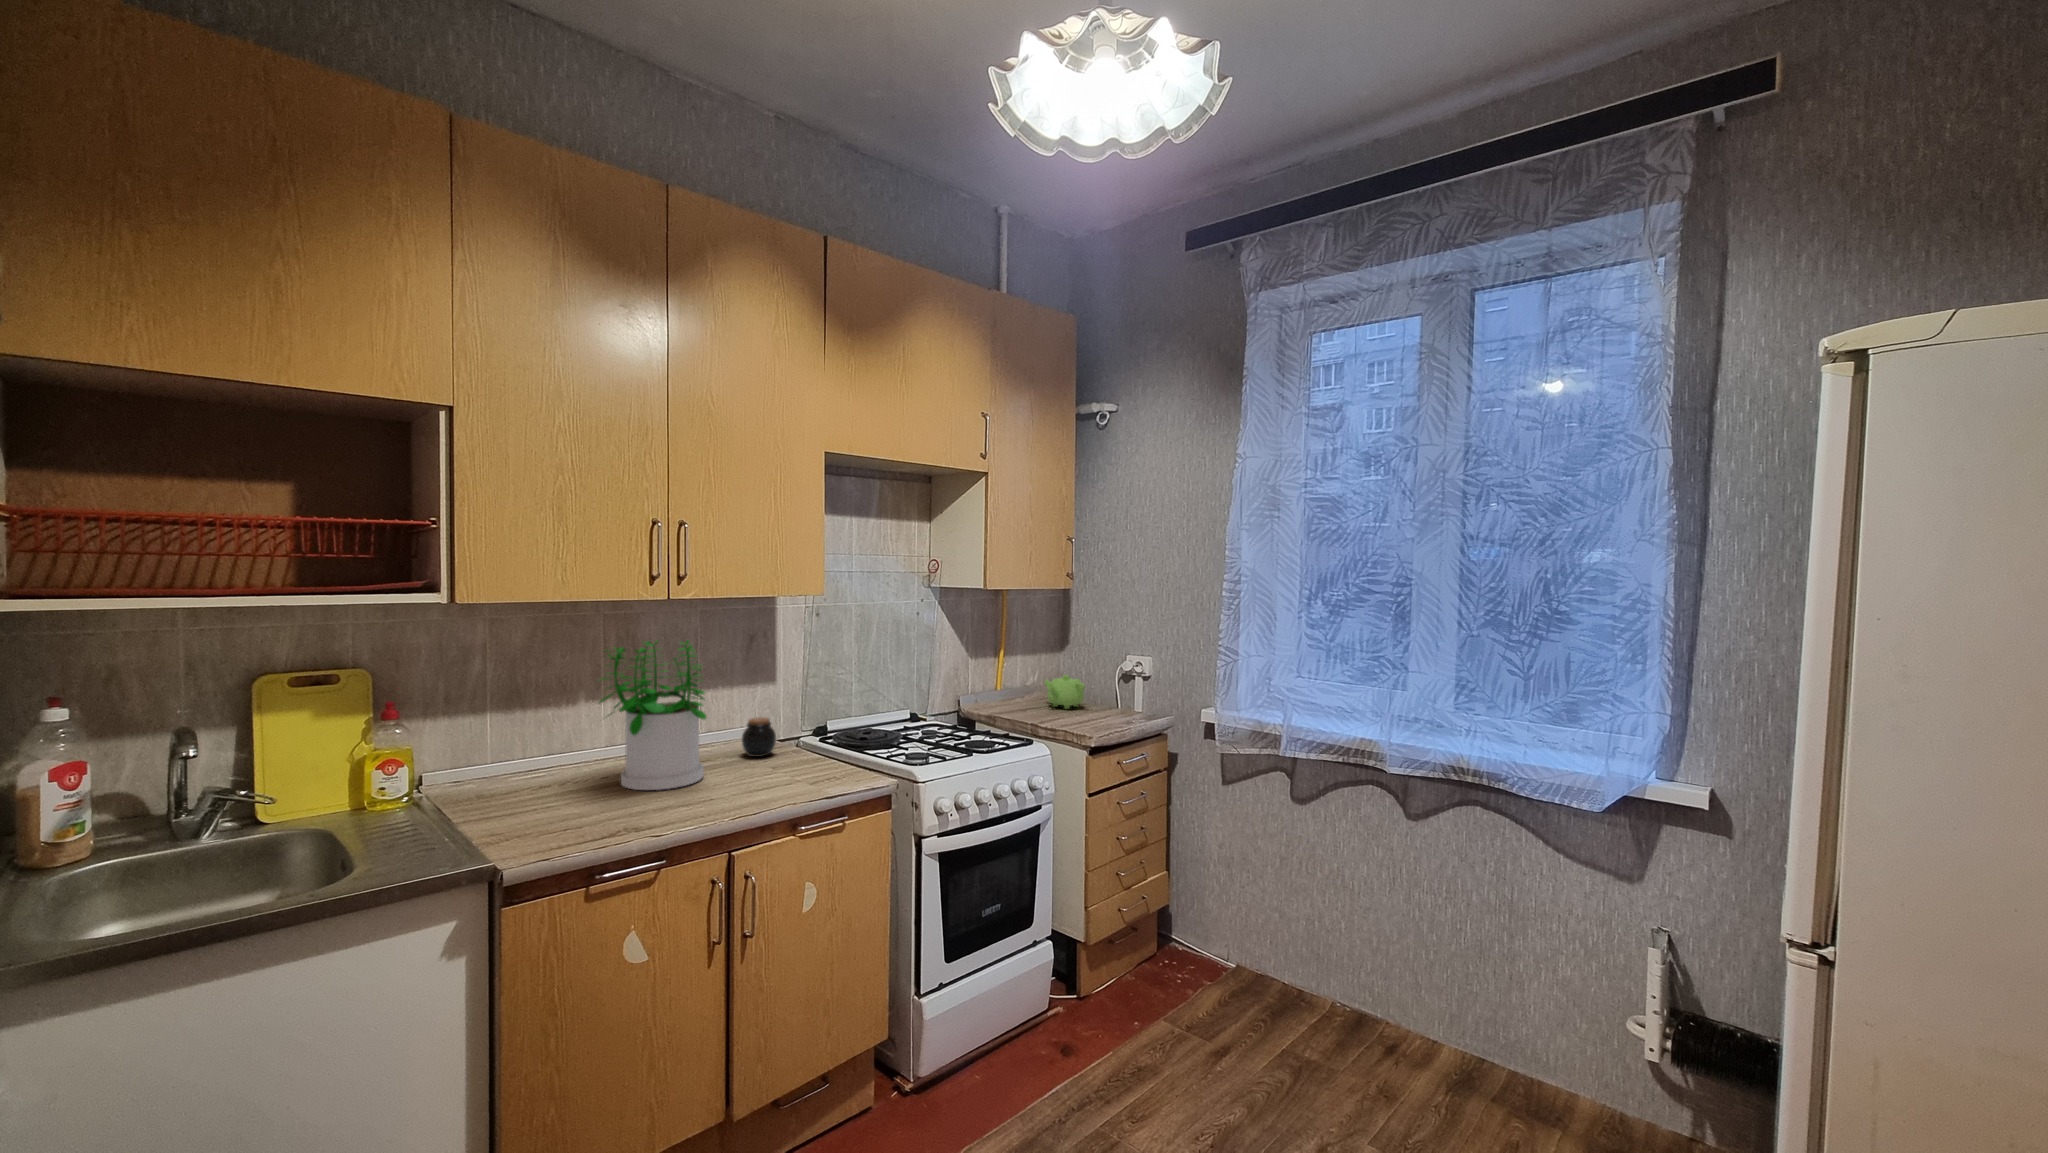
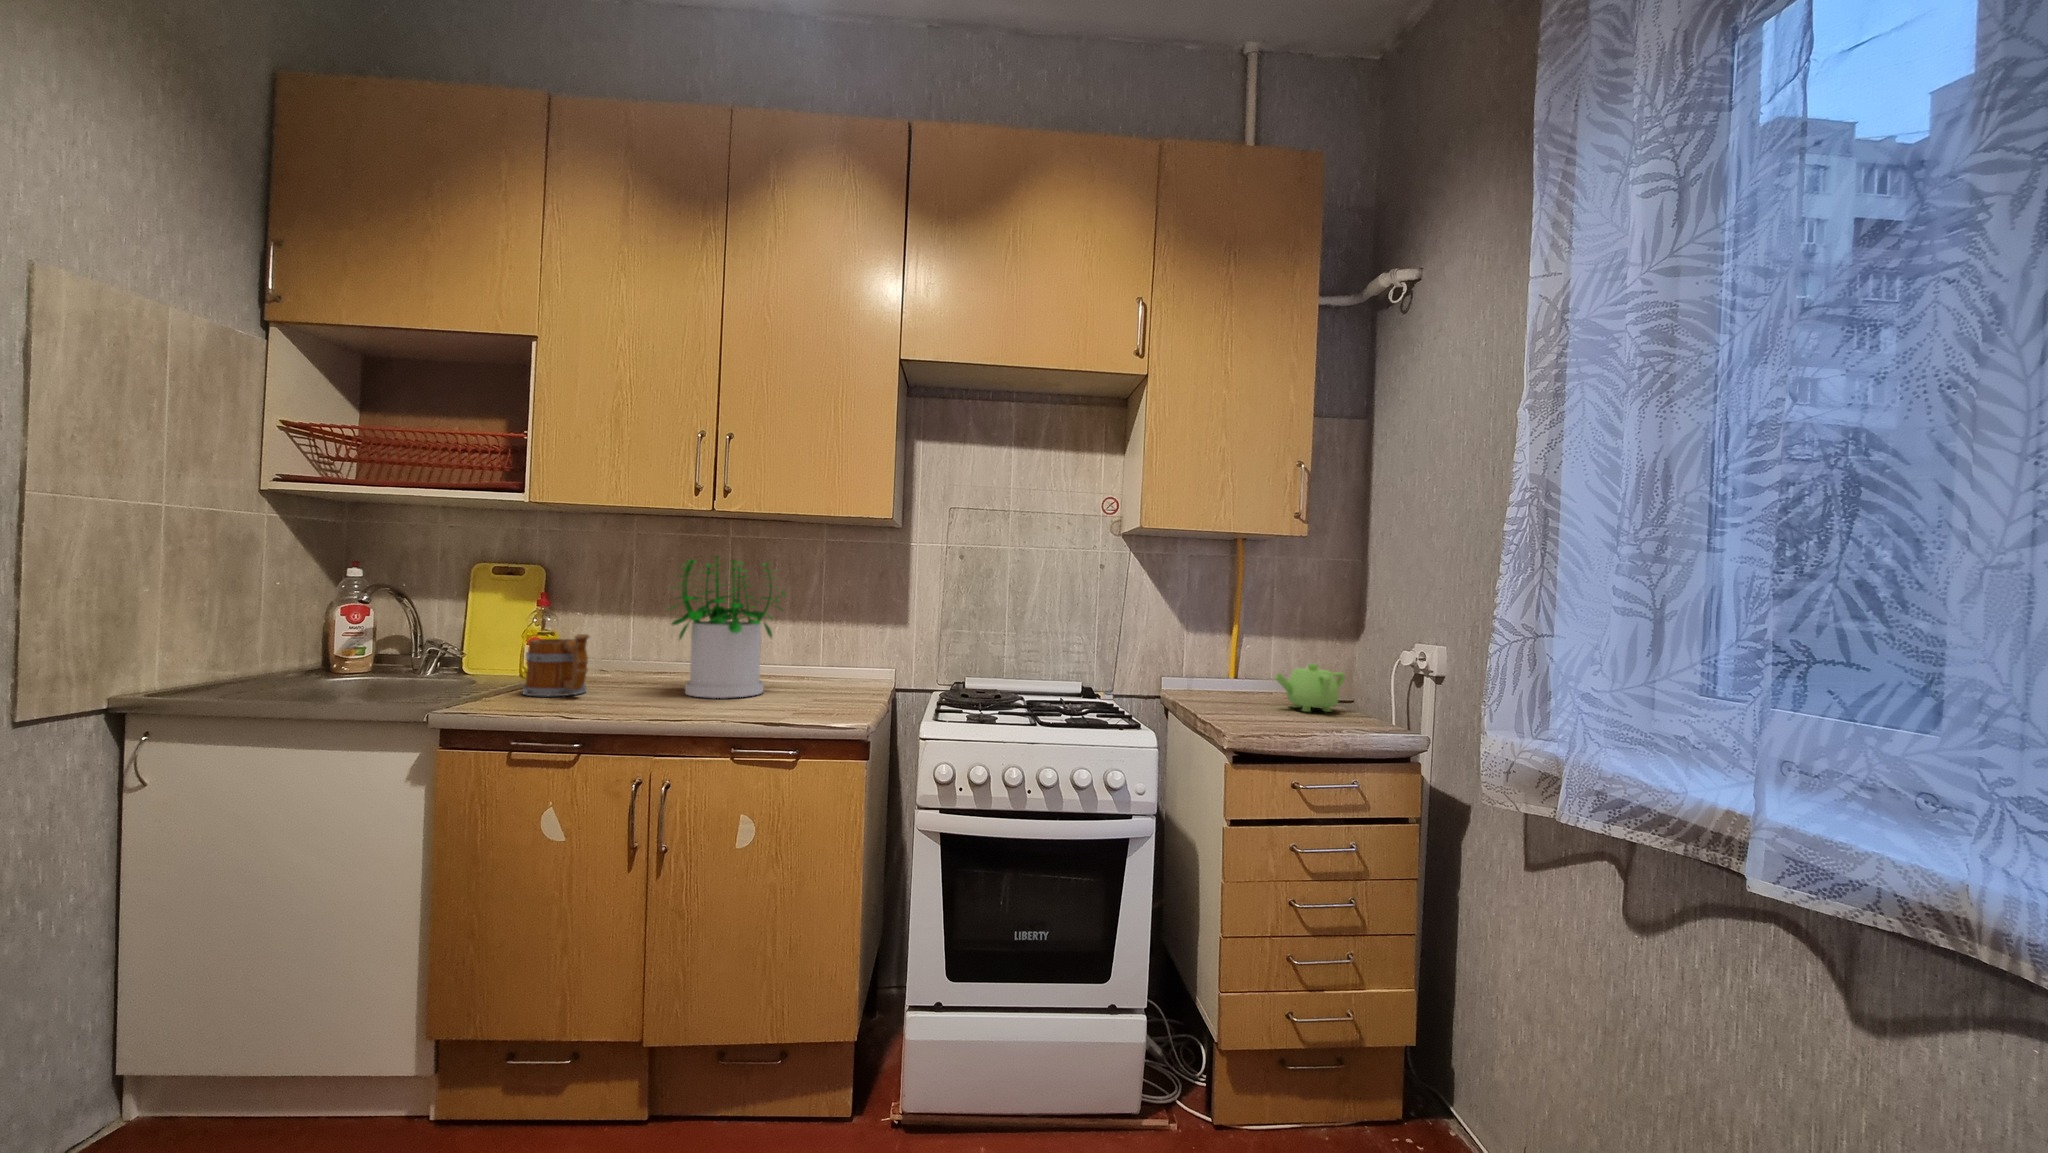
jar: present [742,717,776,757] -> none [829,653,864,693]
mug: none [447,747,557,832] -> present [523,634,590,696]

